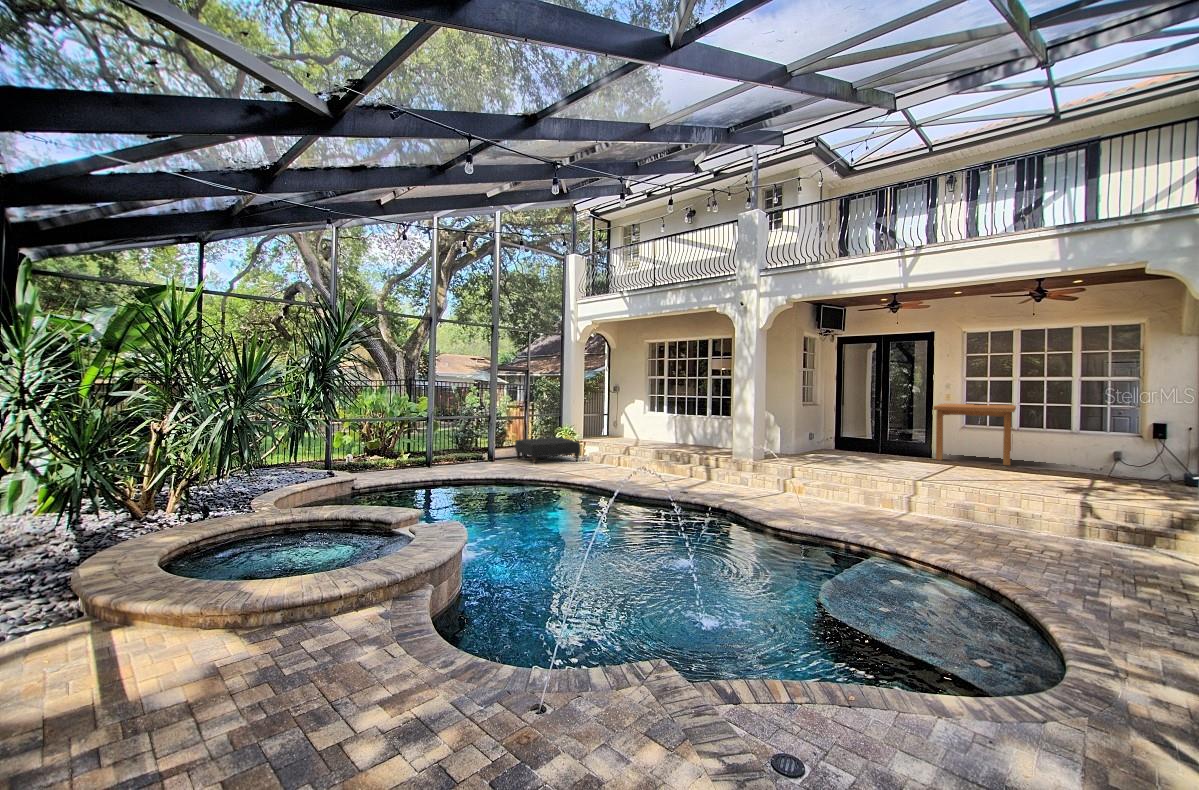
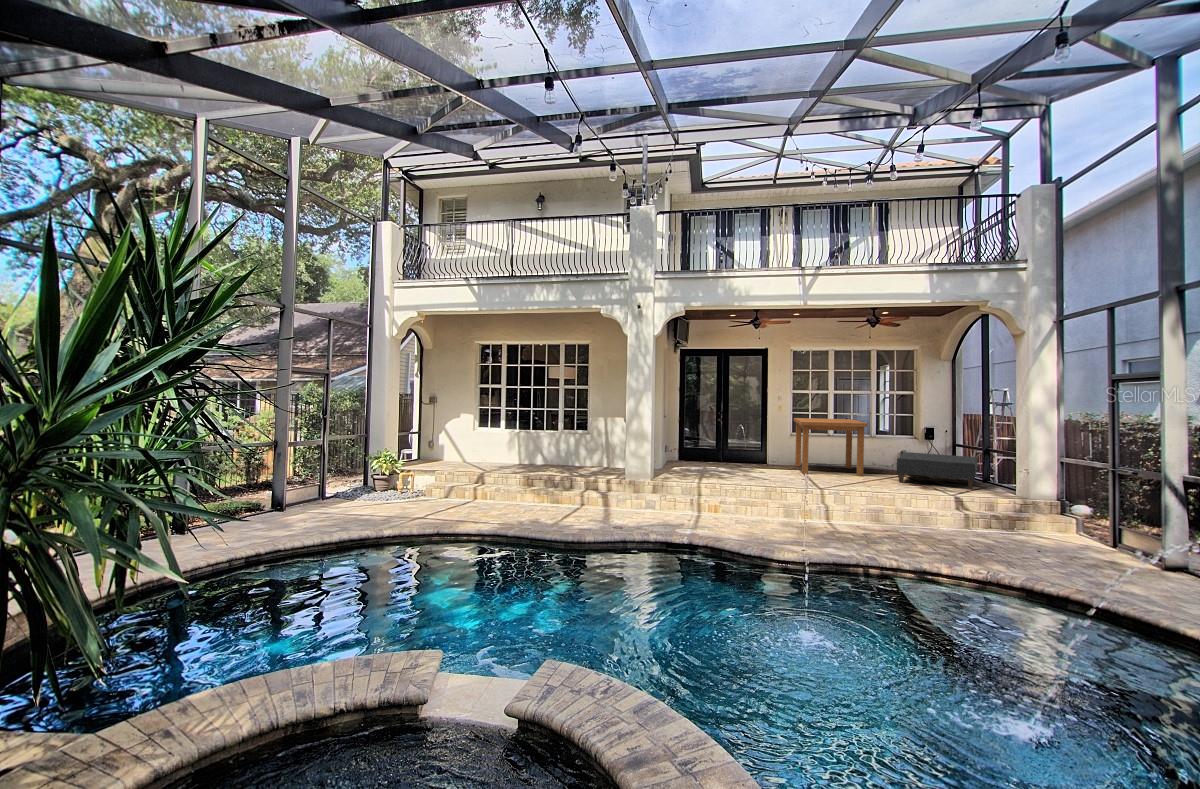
ottoman: present [515,437,580,465] -> present [897,452,977,490]

